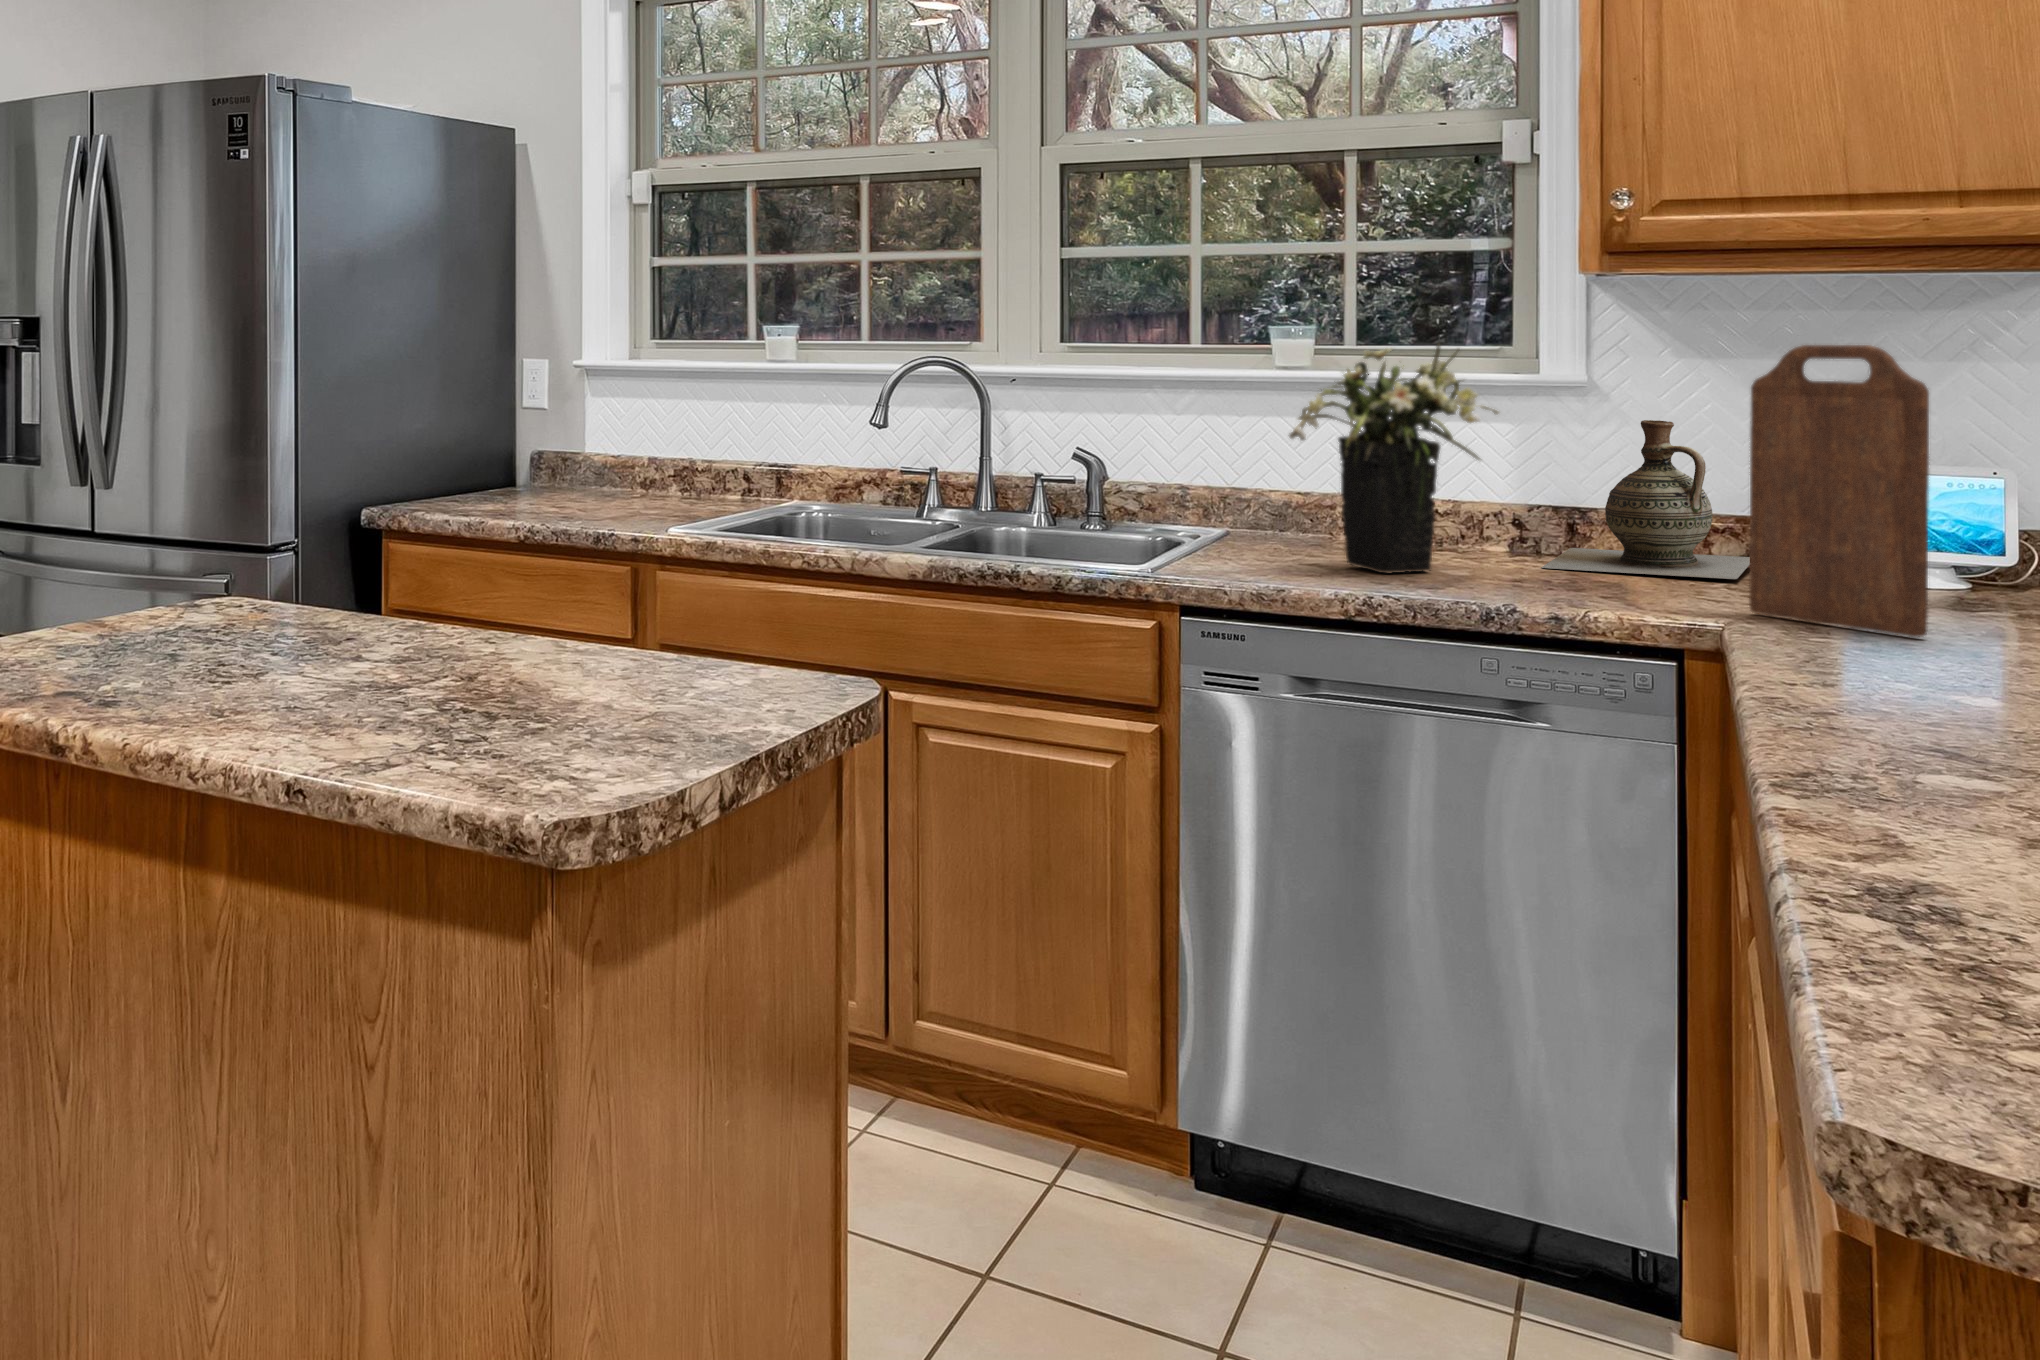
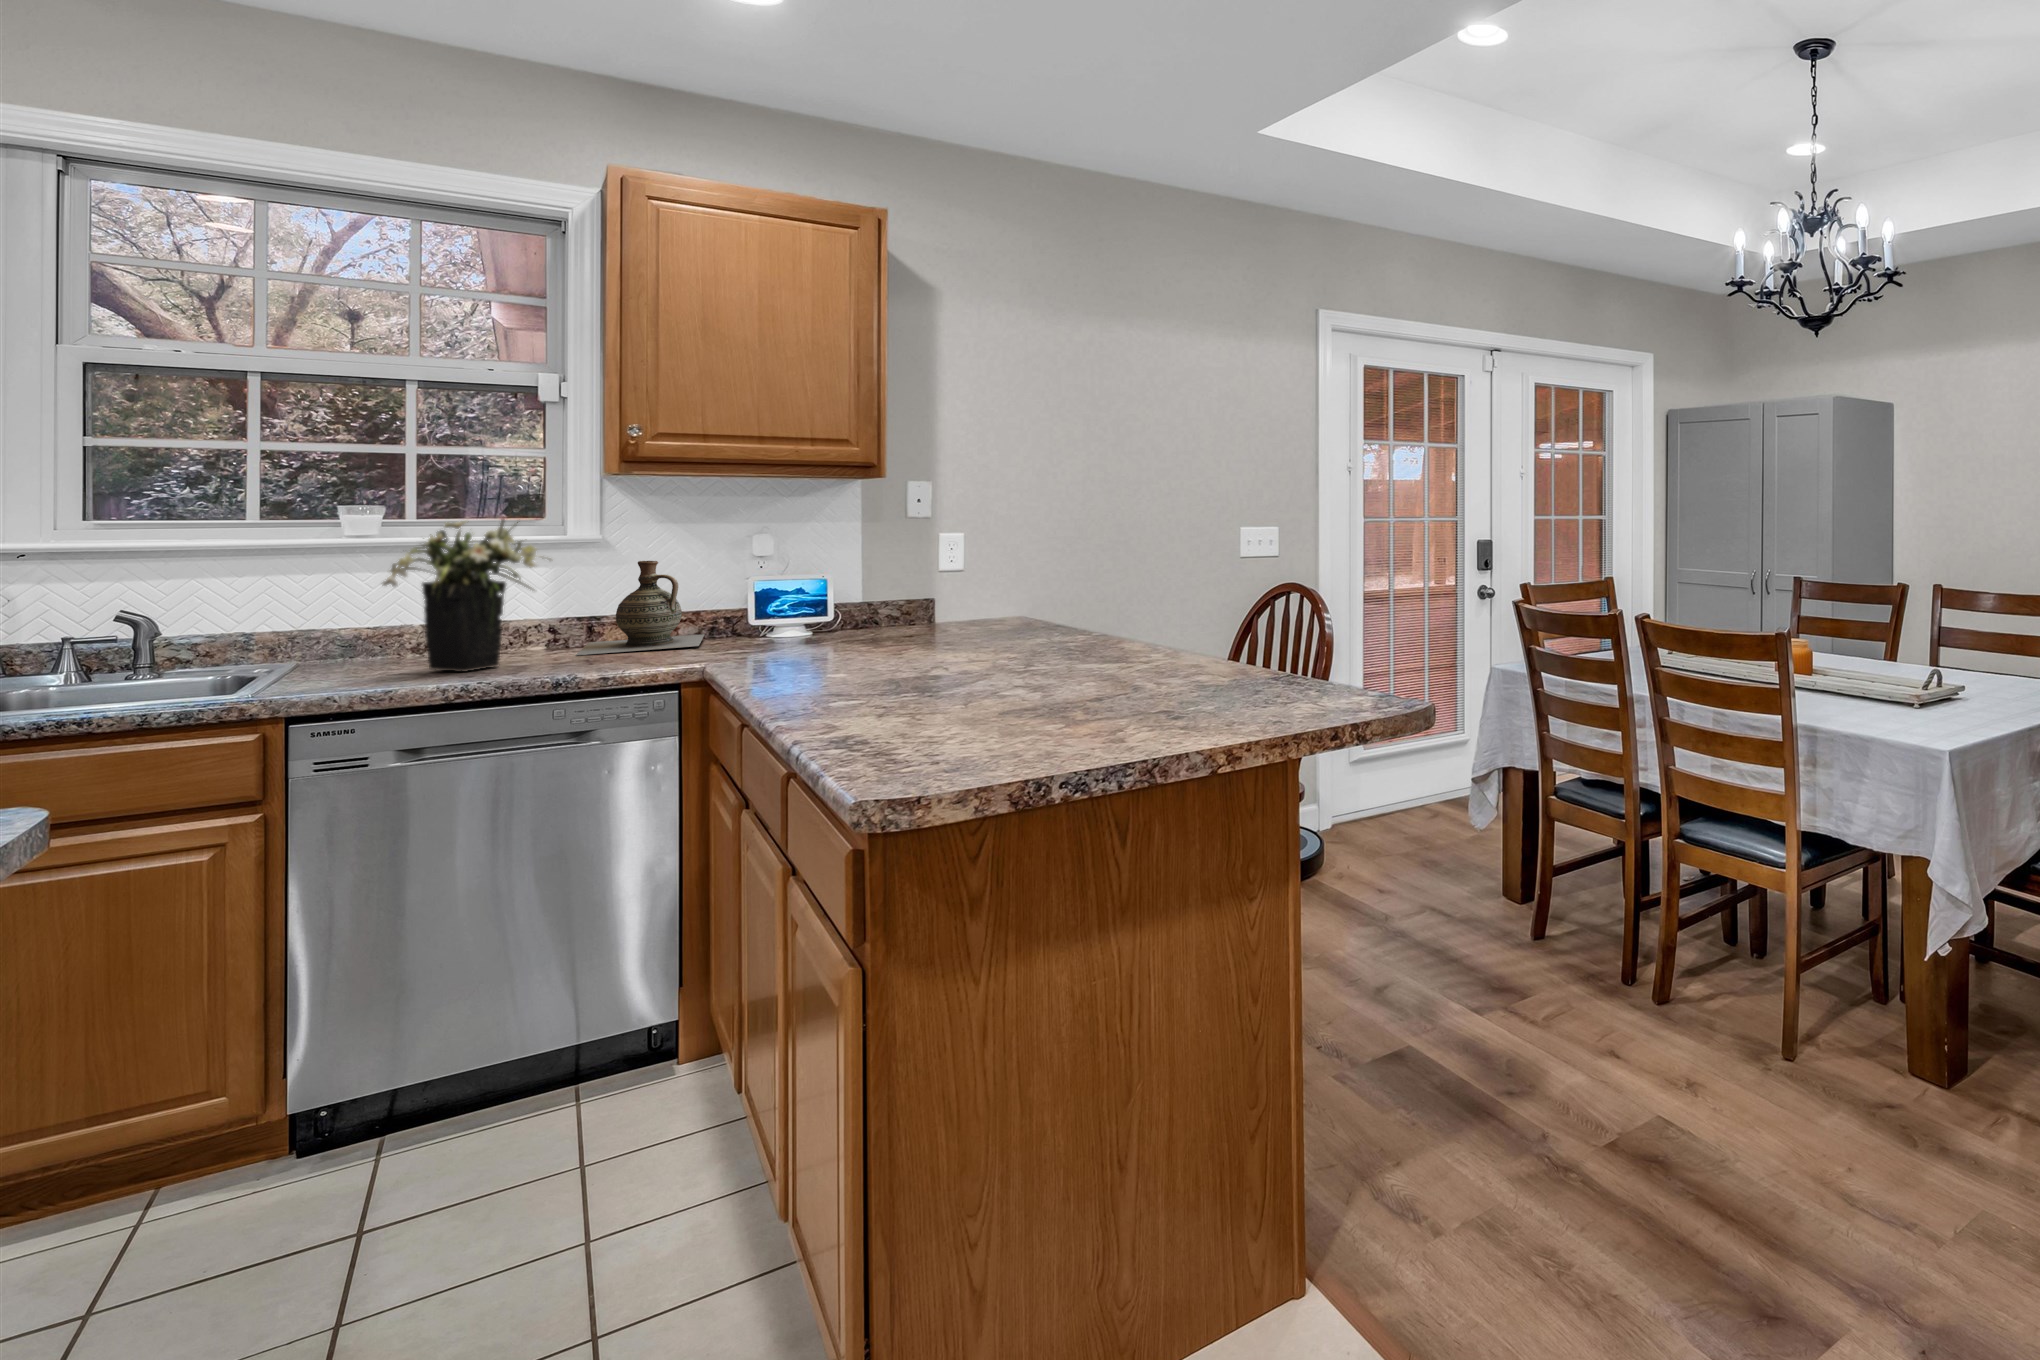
cutting board: present [1749,345,1929,637] -> none [713,515,804,660]

